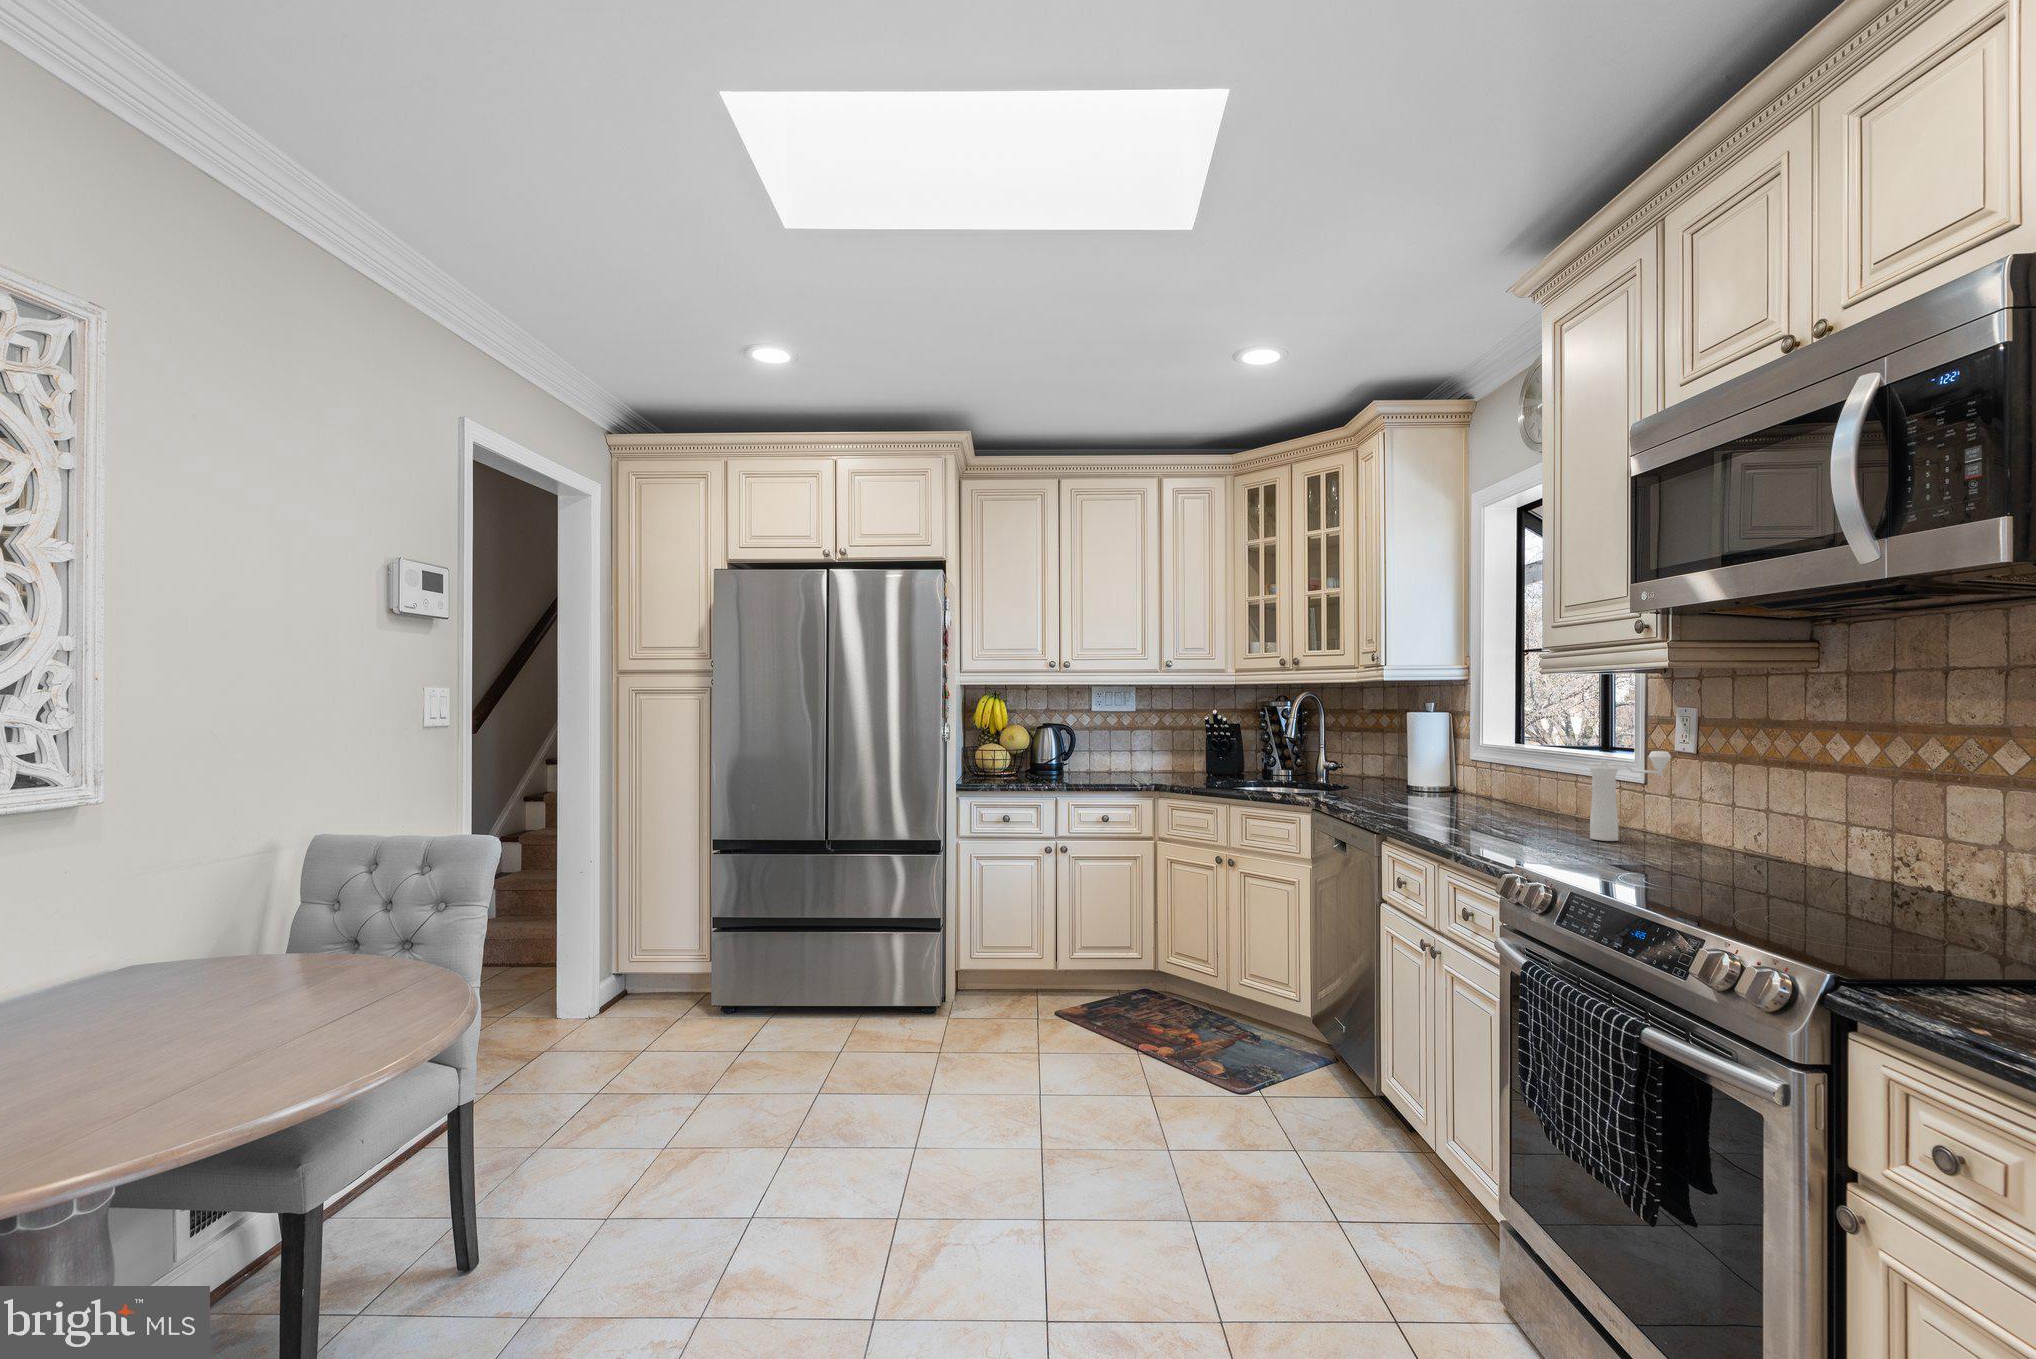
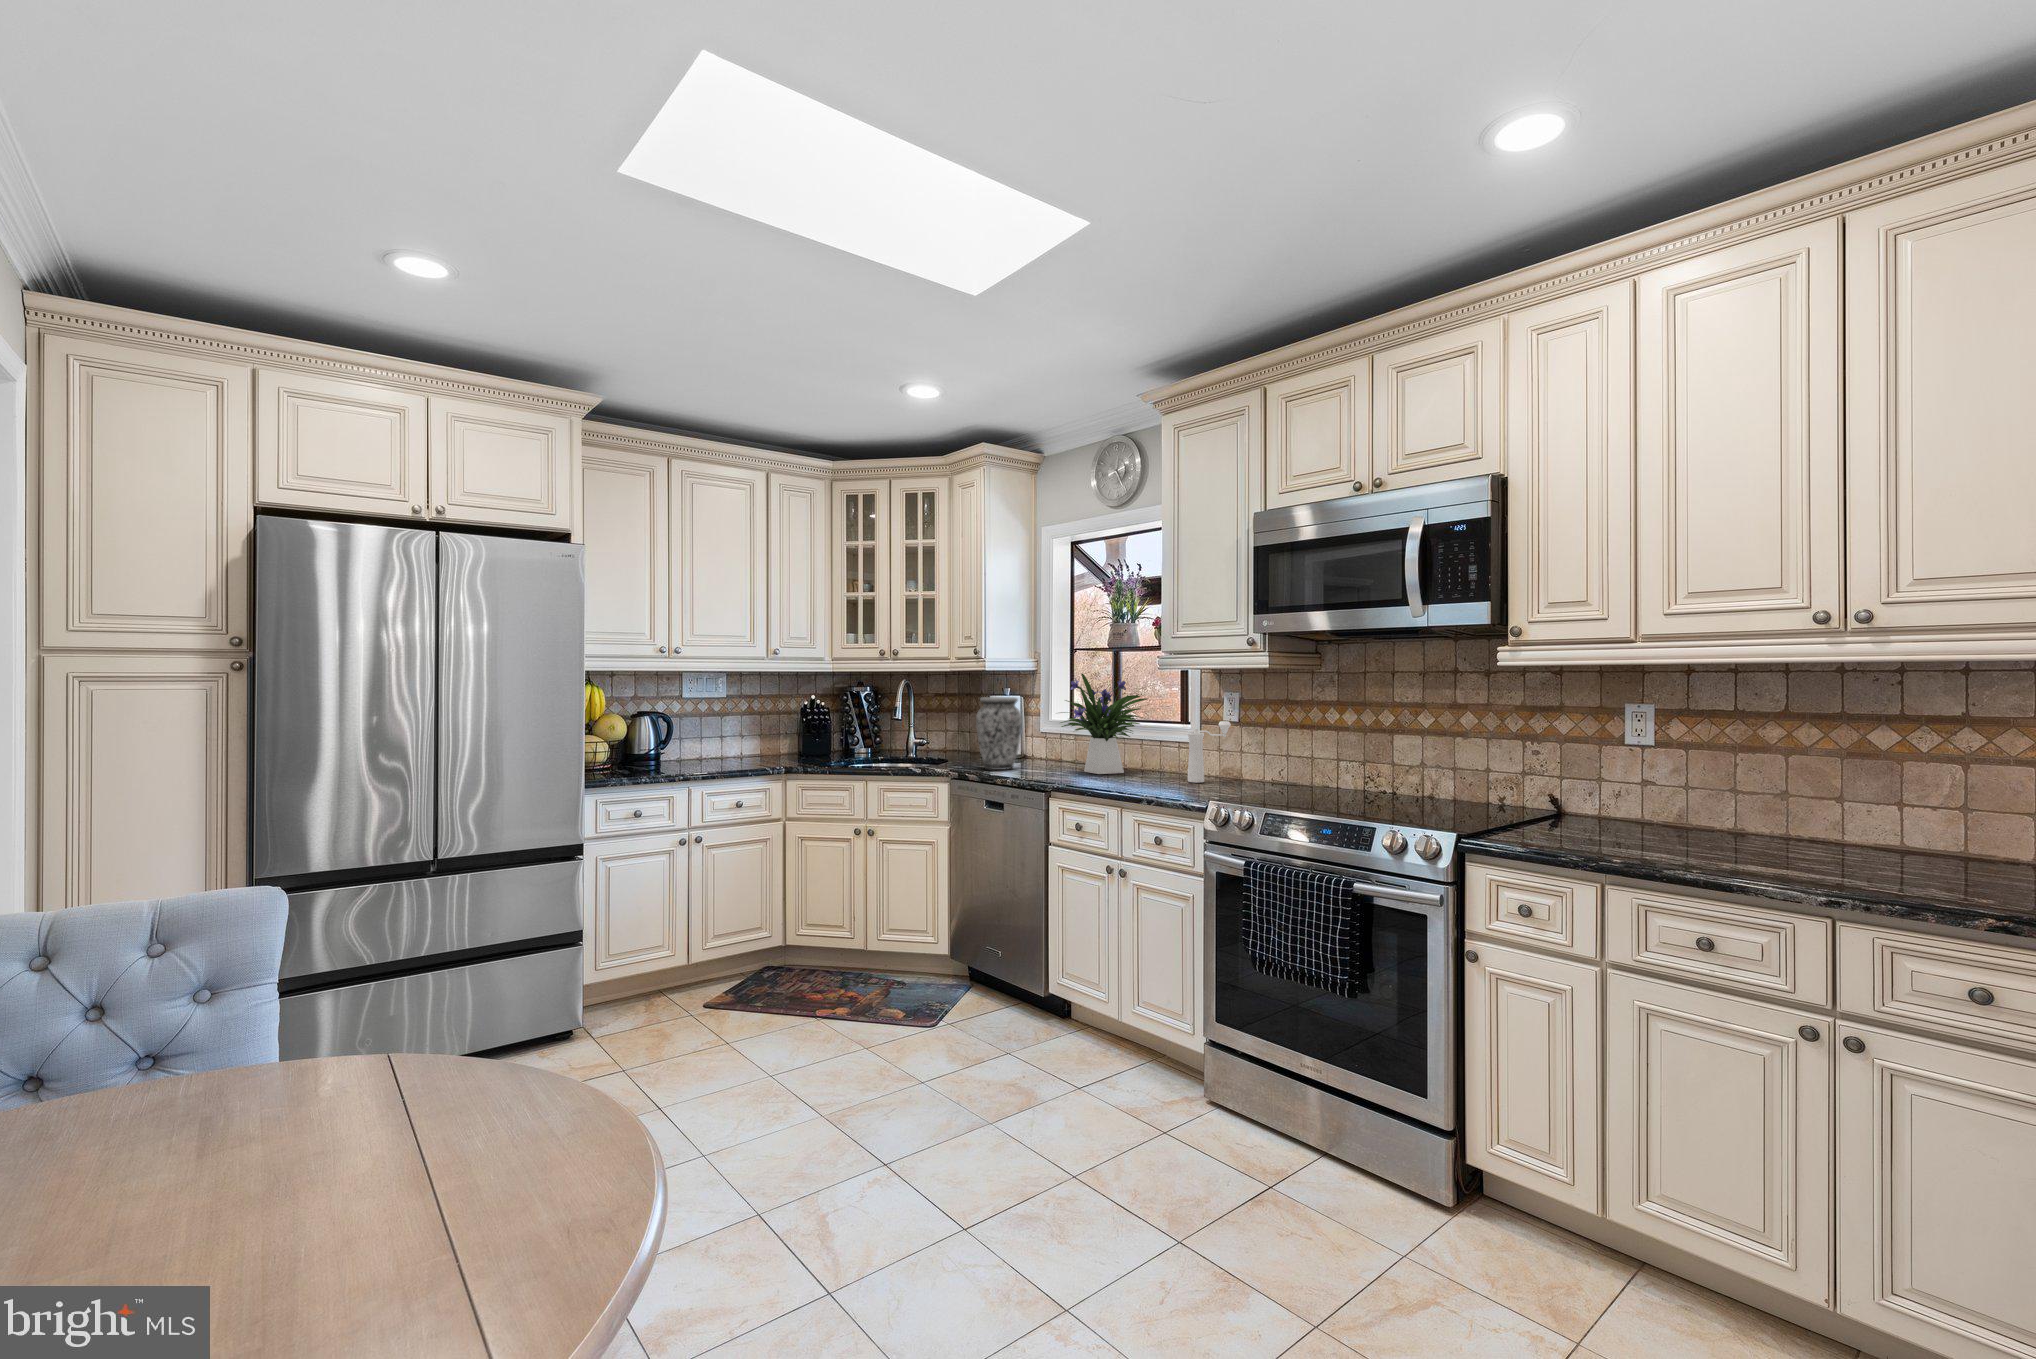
flower arrangement: none [1430,681,1572,819] -> present [1061,674,1147,774]
vase: none [1348,713,1408,803] -> present [976,697,1022,770]

